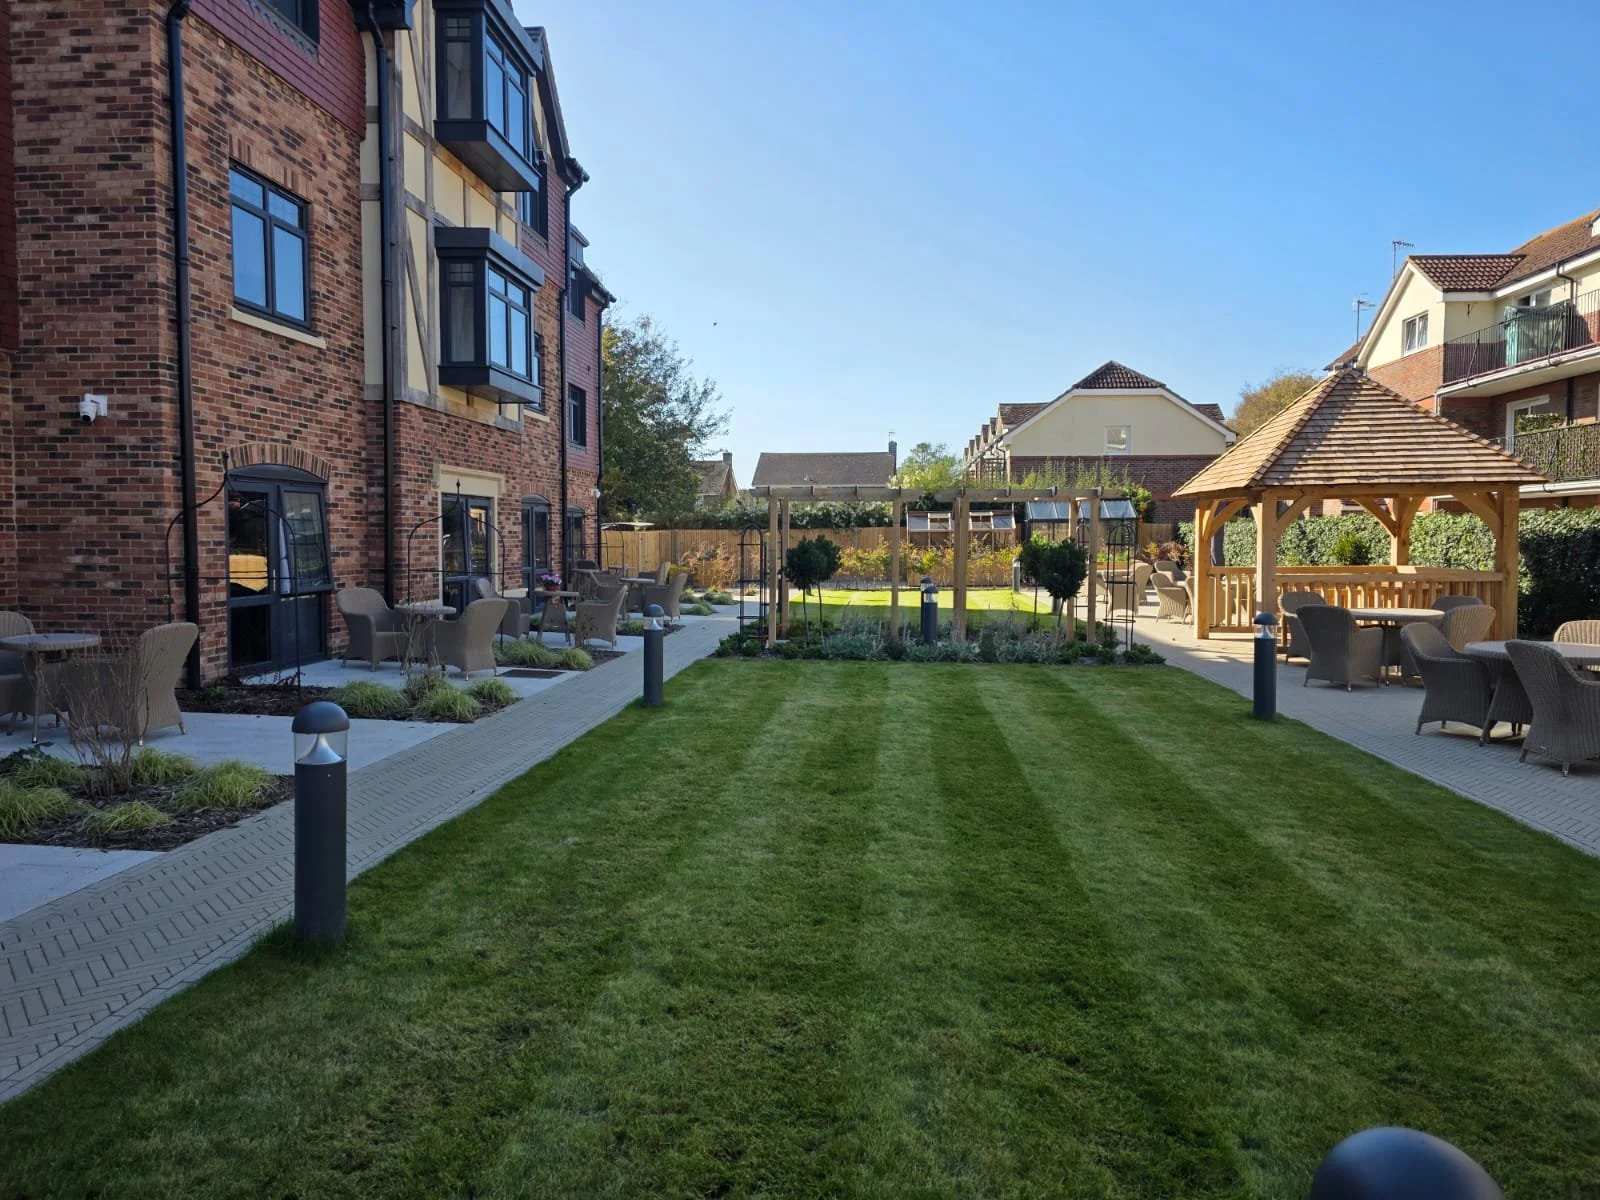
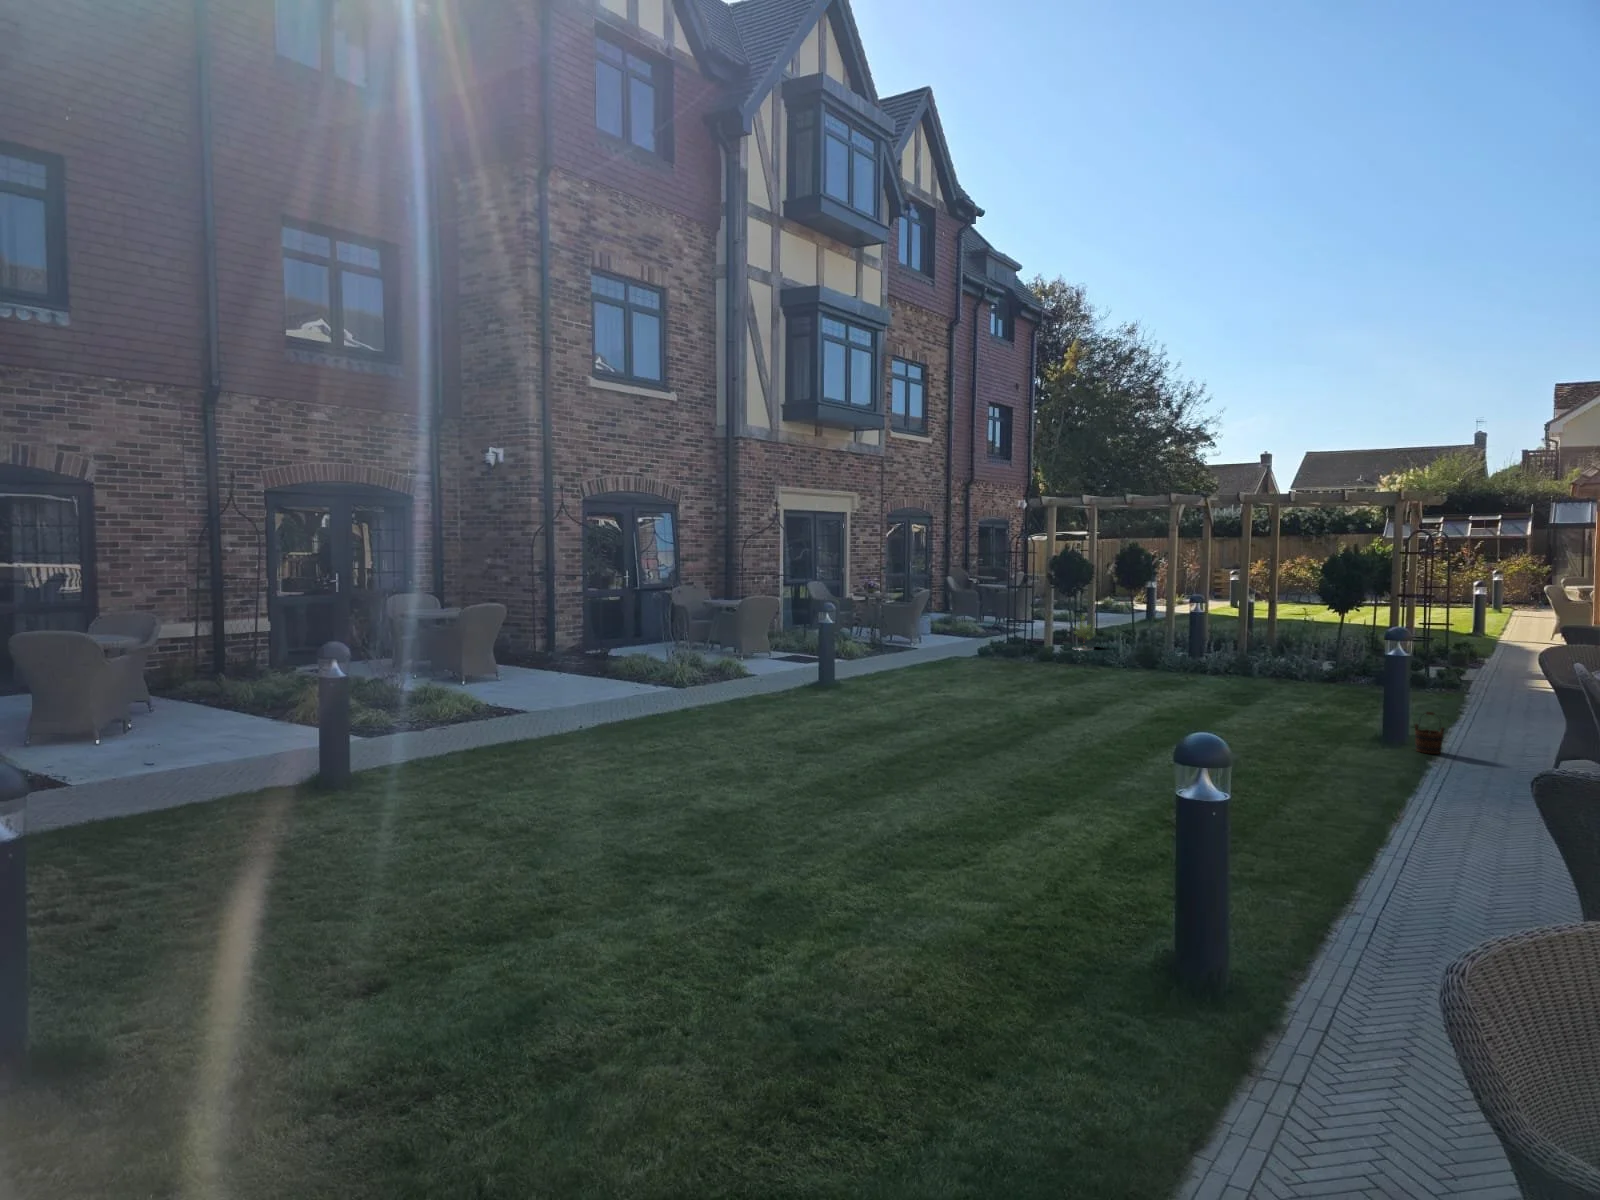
wooden bucket: none [1227,680,1253,717] -> present [1415,712,1445,754]

